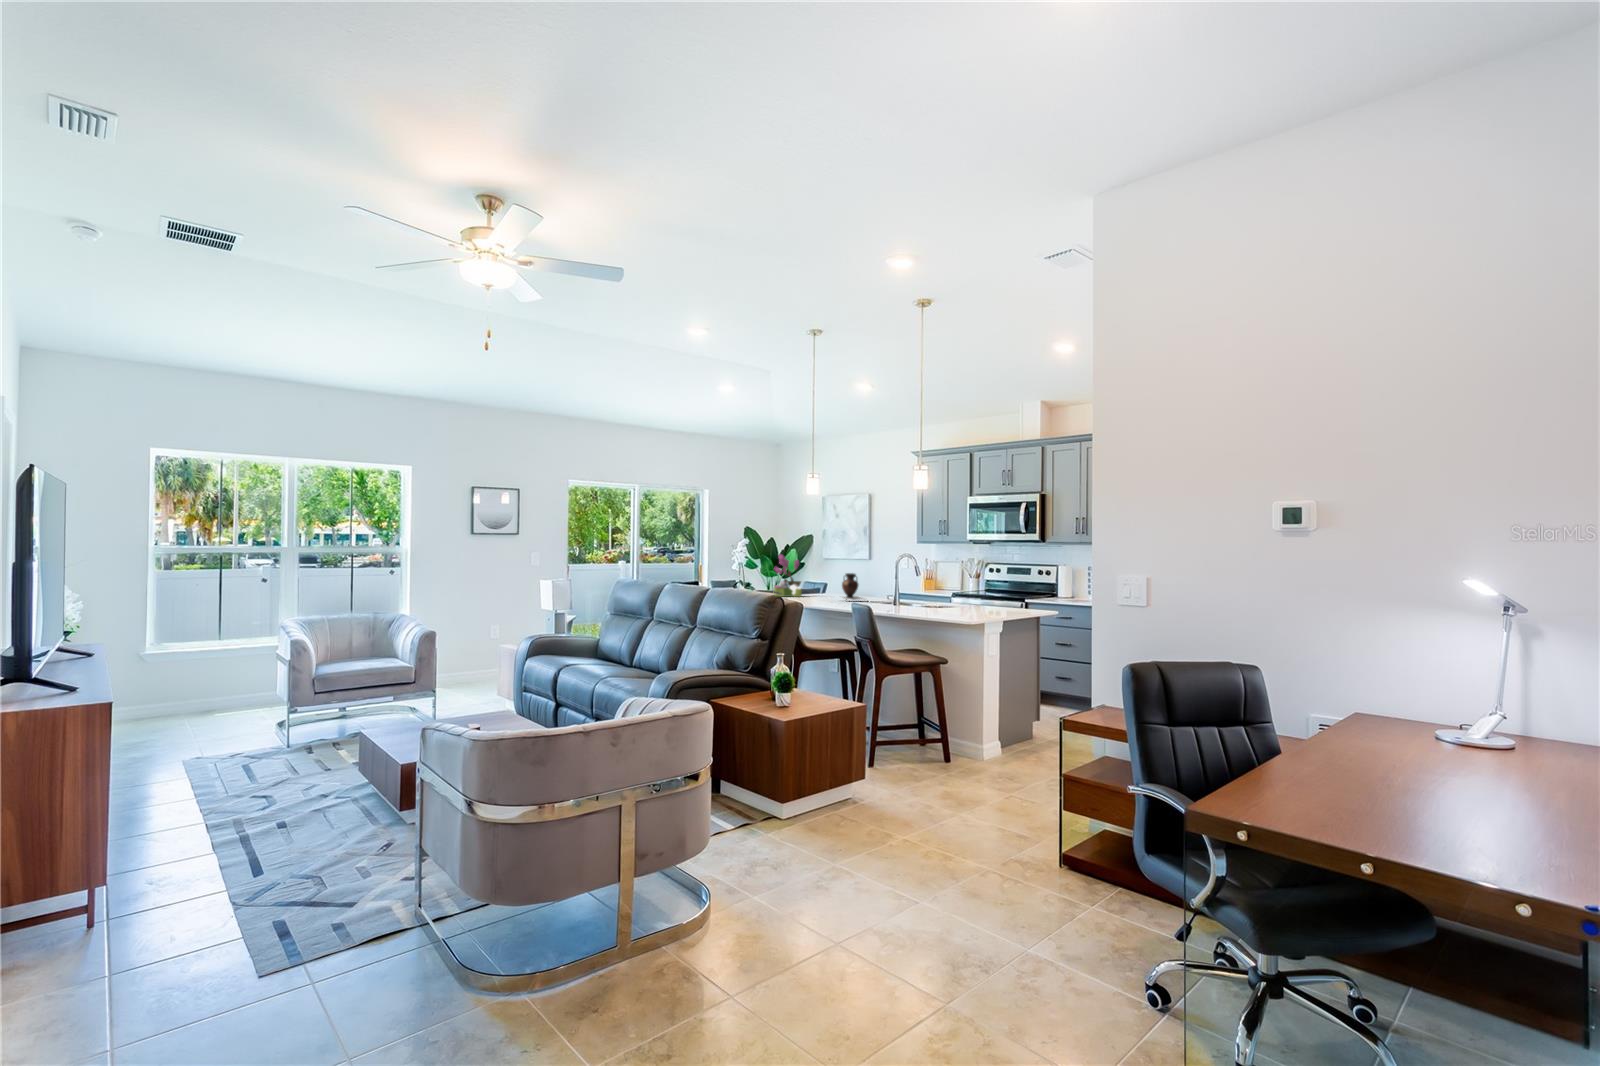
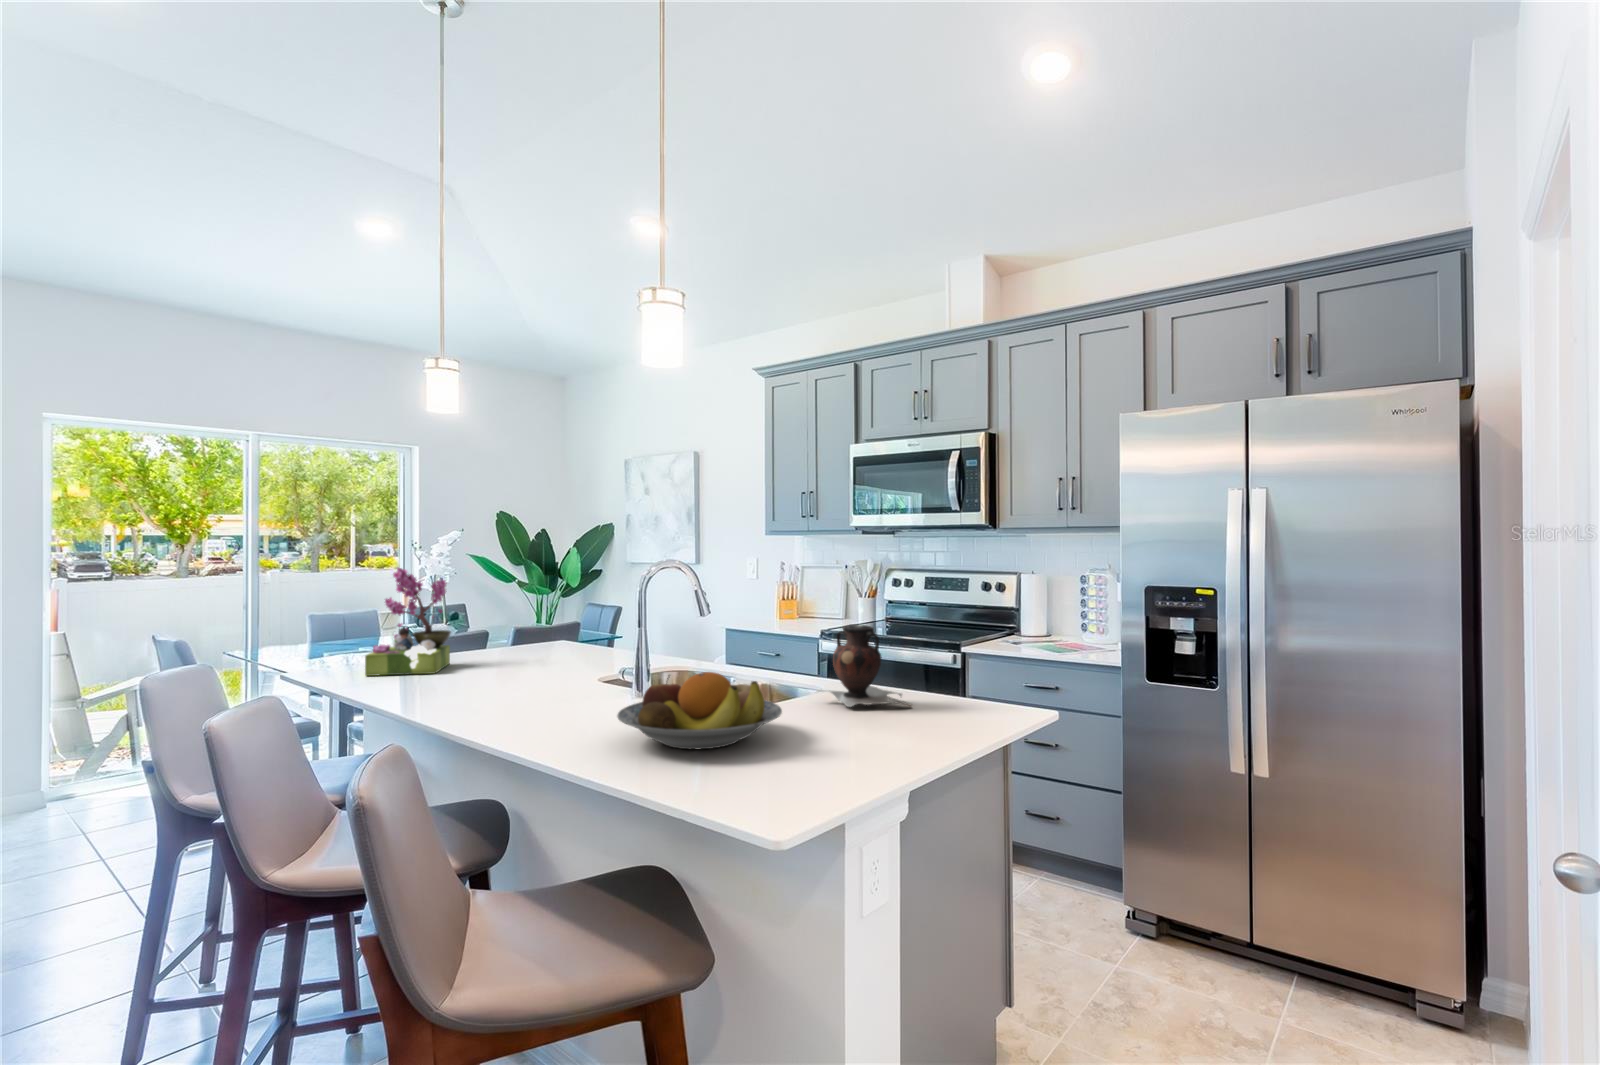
vase: present [842,573,862,600] -> present [818,624,912,707]
fruit bowl: none [906,585,958,607] -> present [617,672,782,749]

